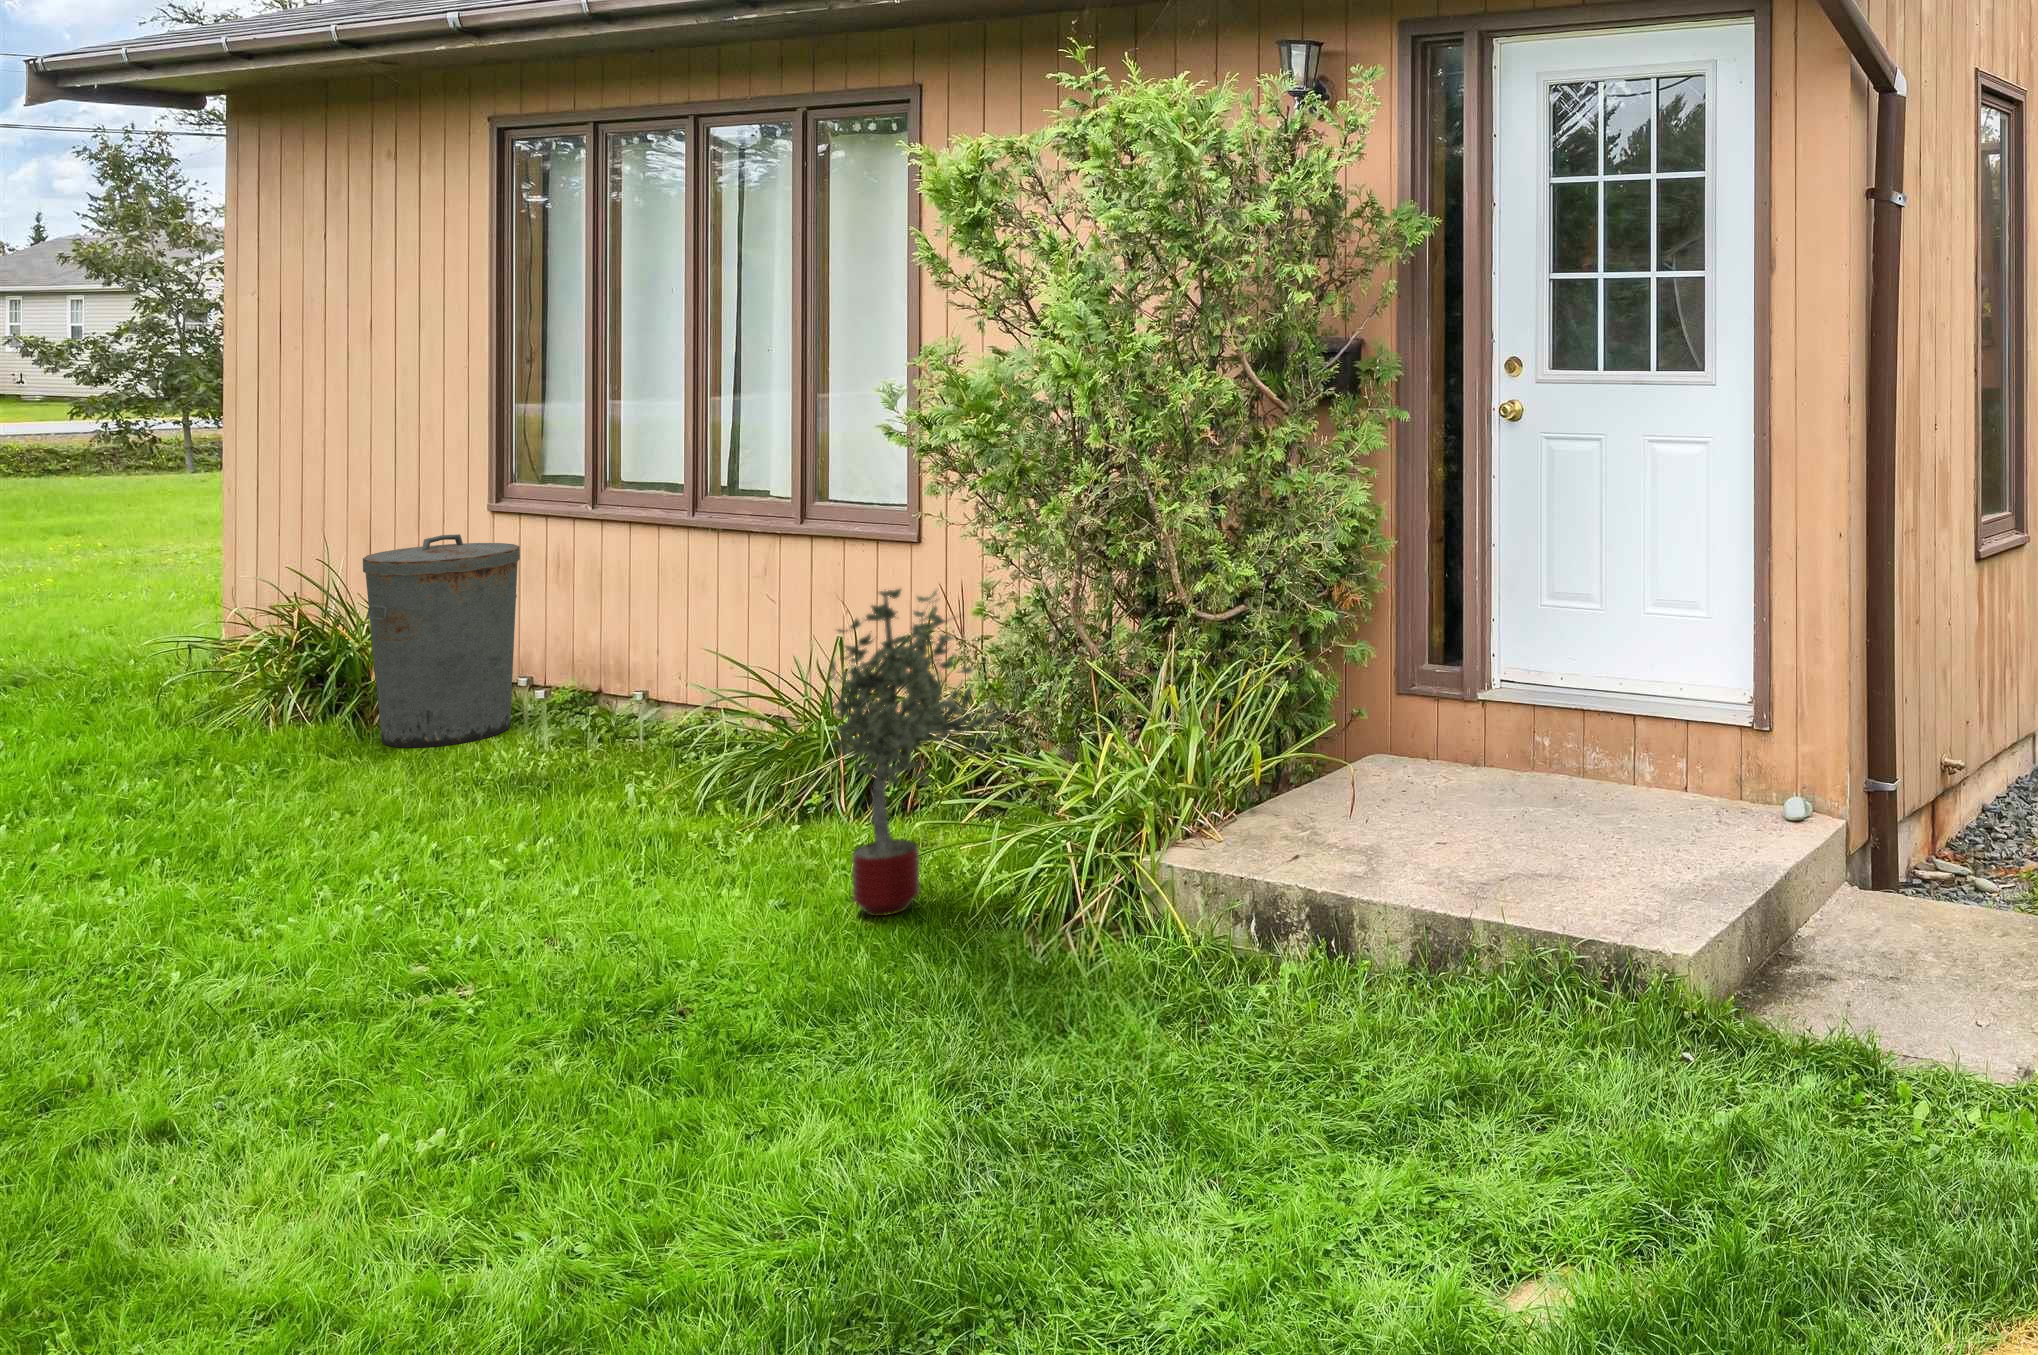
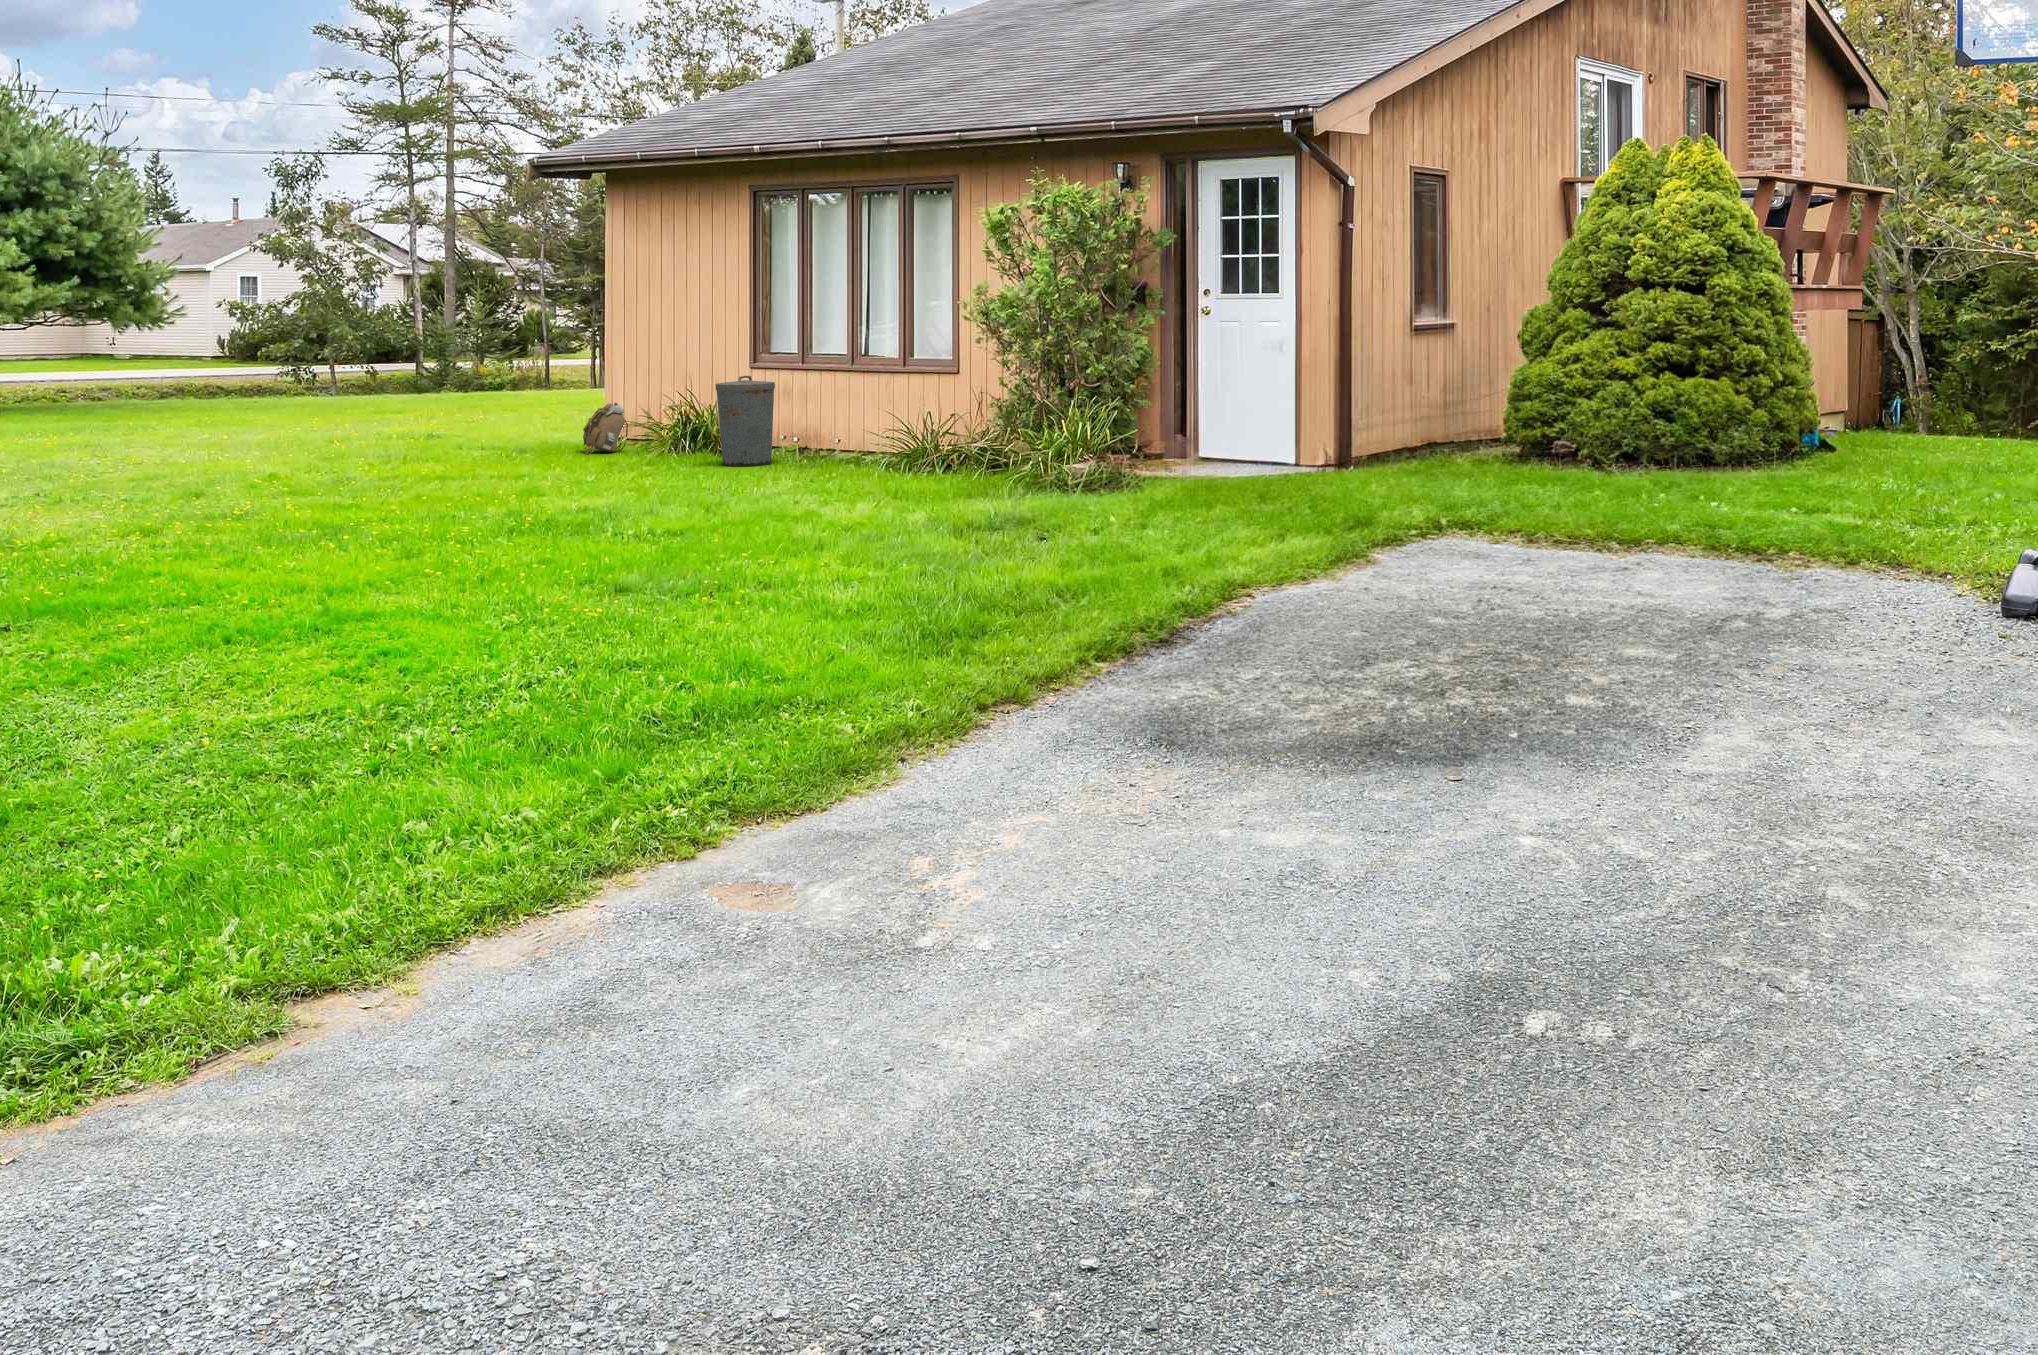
backpack: none [126,574,244,694] -> present [583,403,628,454]
potted tree: present [823,589,1003,916] -> none [948,375,1014,495]

